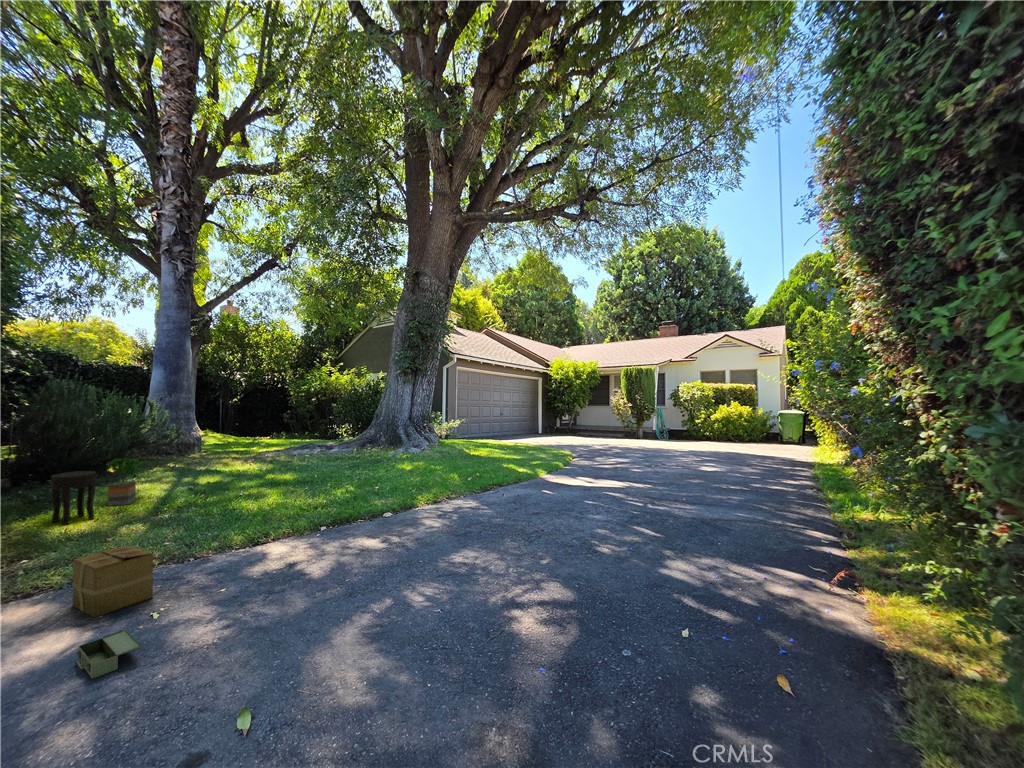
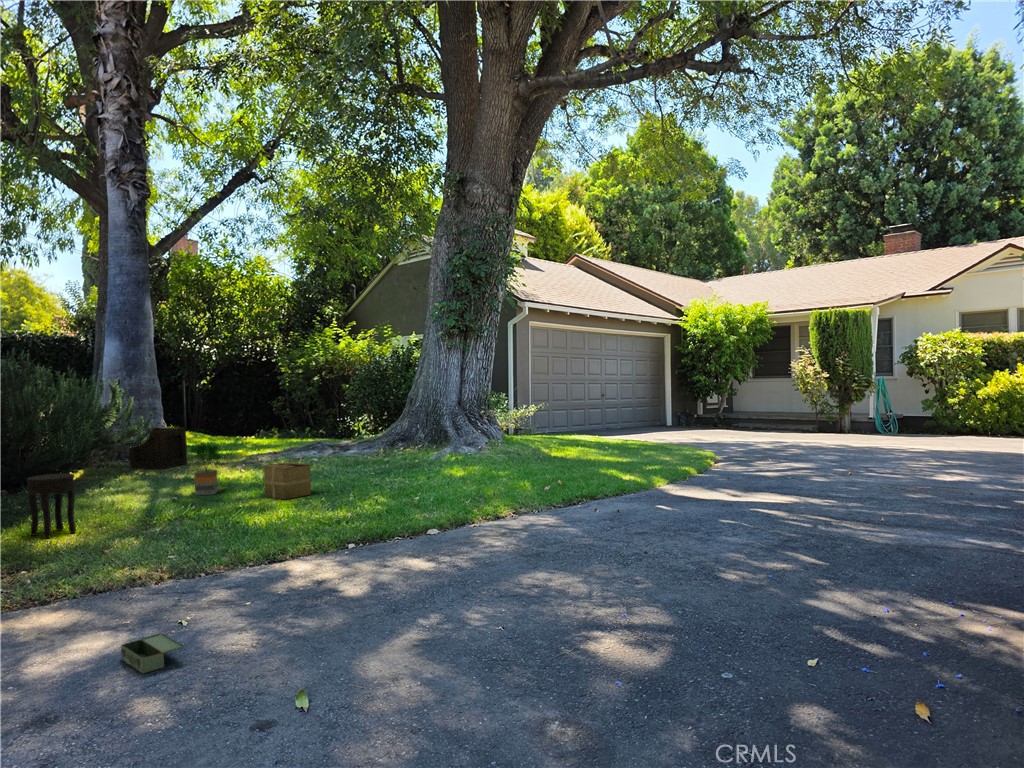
wooden crate: none [167,432,213,462] -> present [129,428,187,469]
potted tree: present [107,459,142,505] -> present [190,444,223,495]
cardboard box: present [72,545,153,617] -> present [264,462,311,499]

